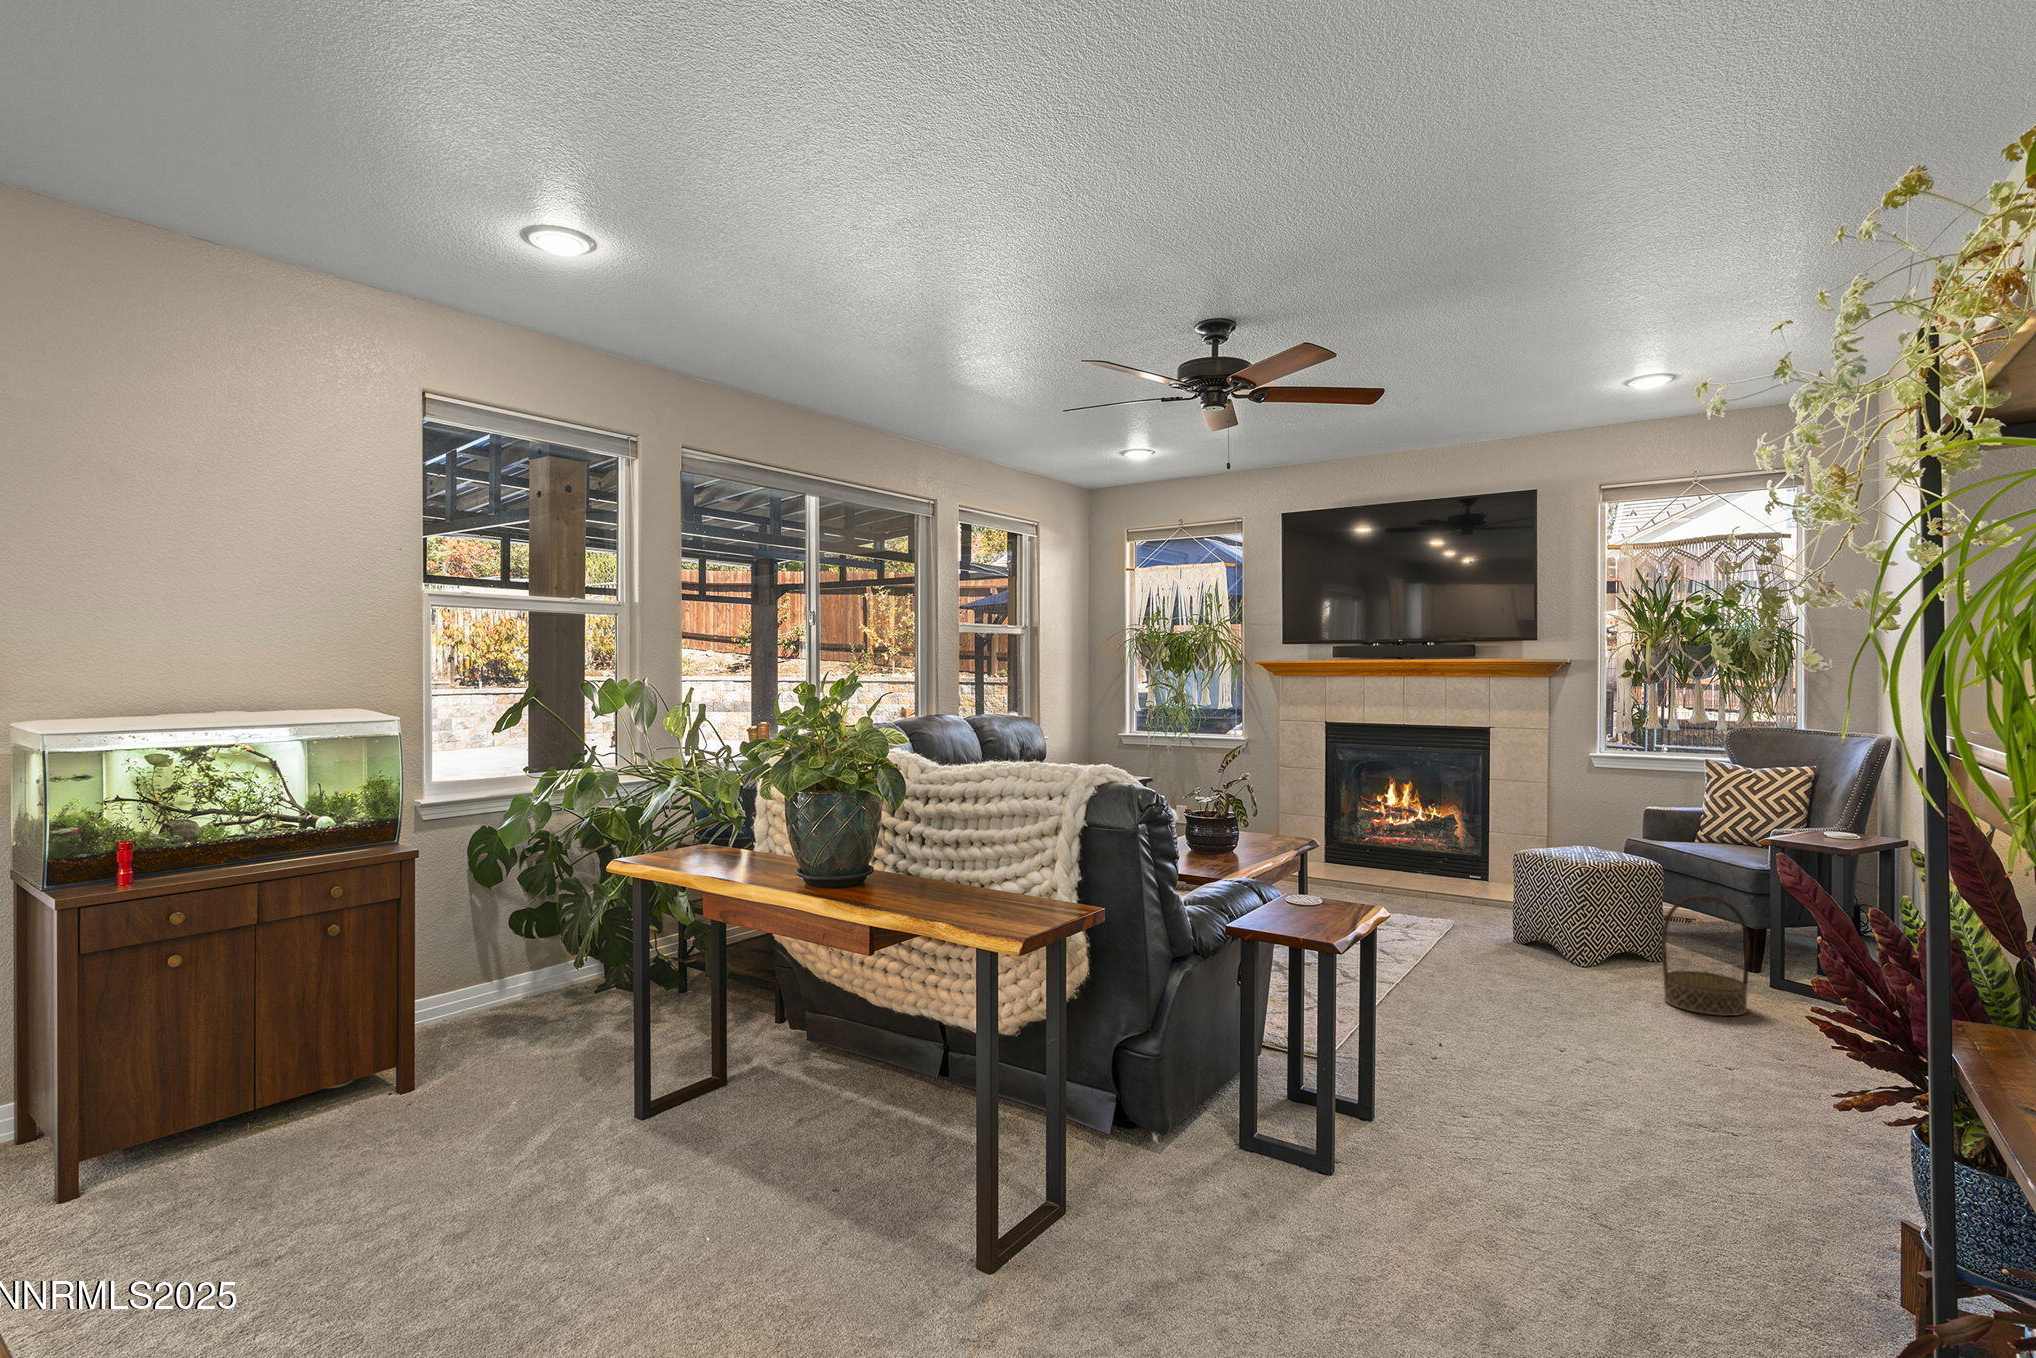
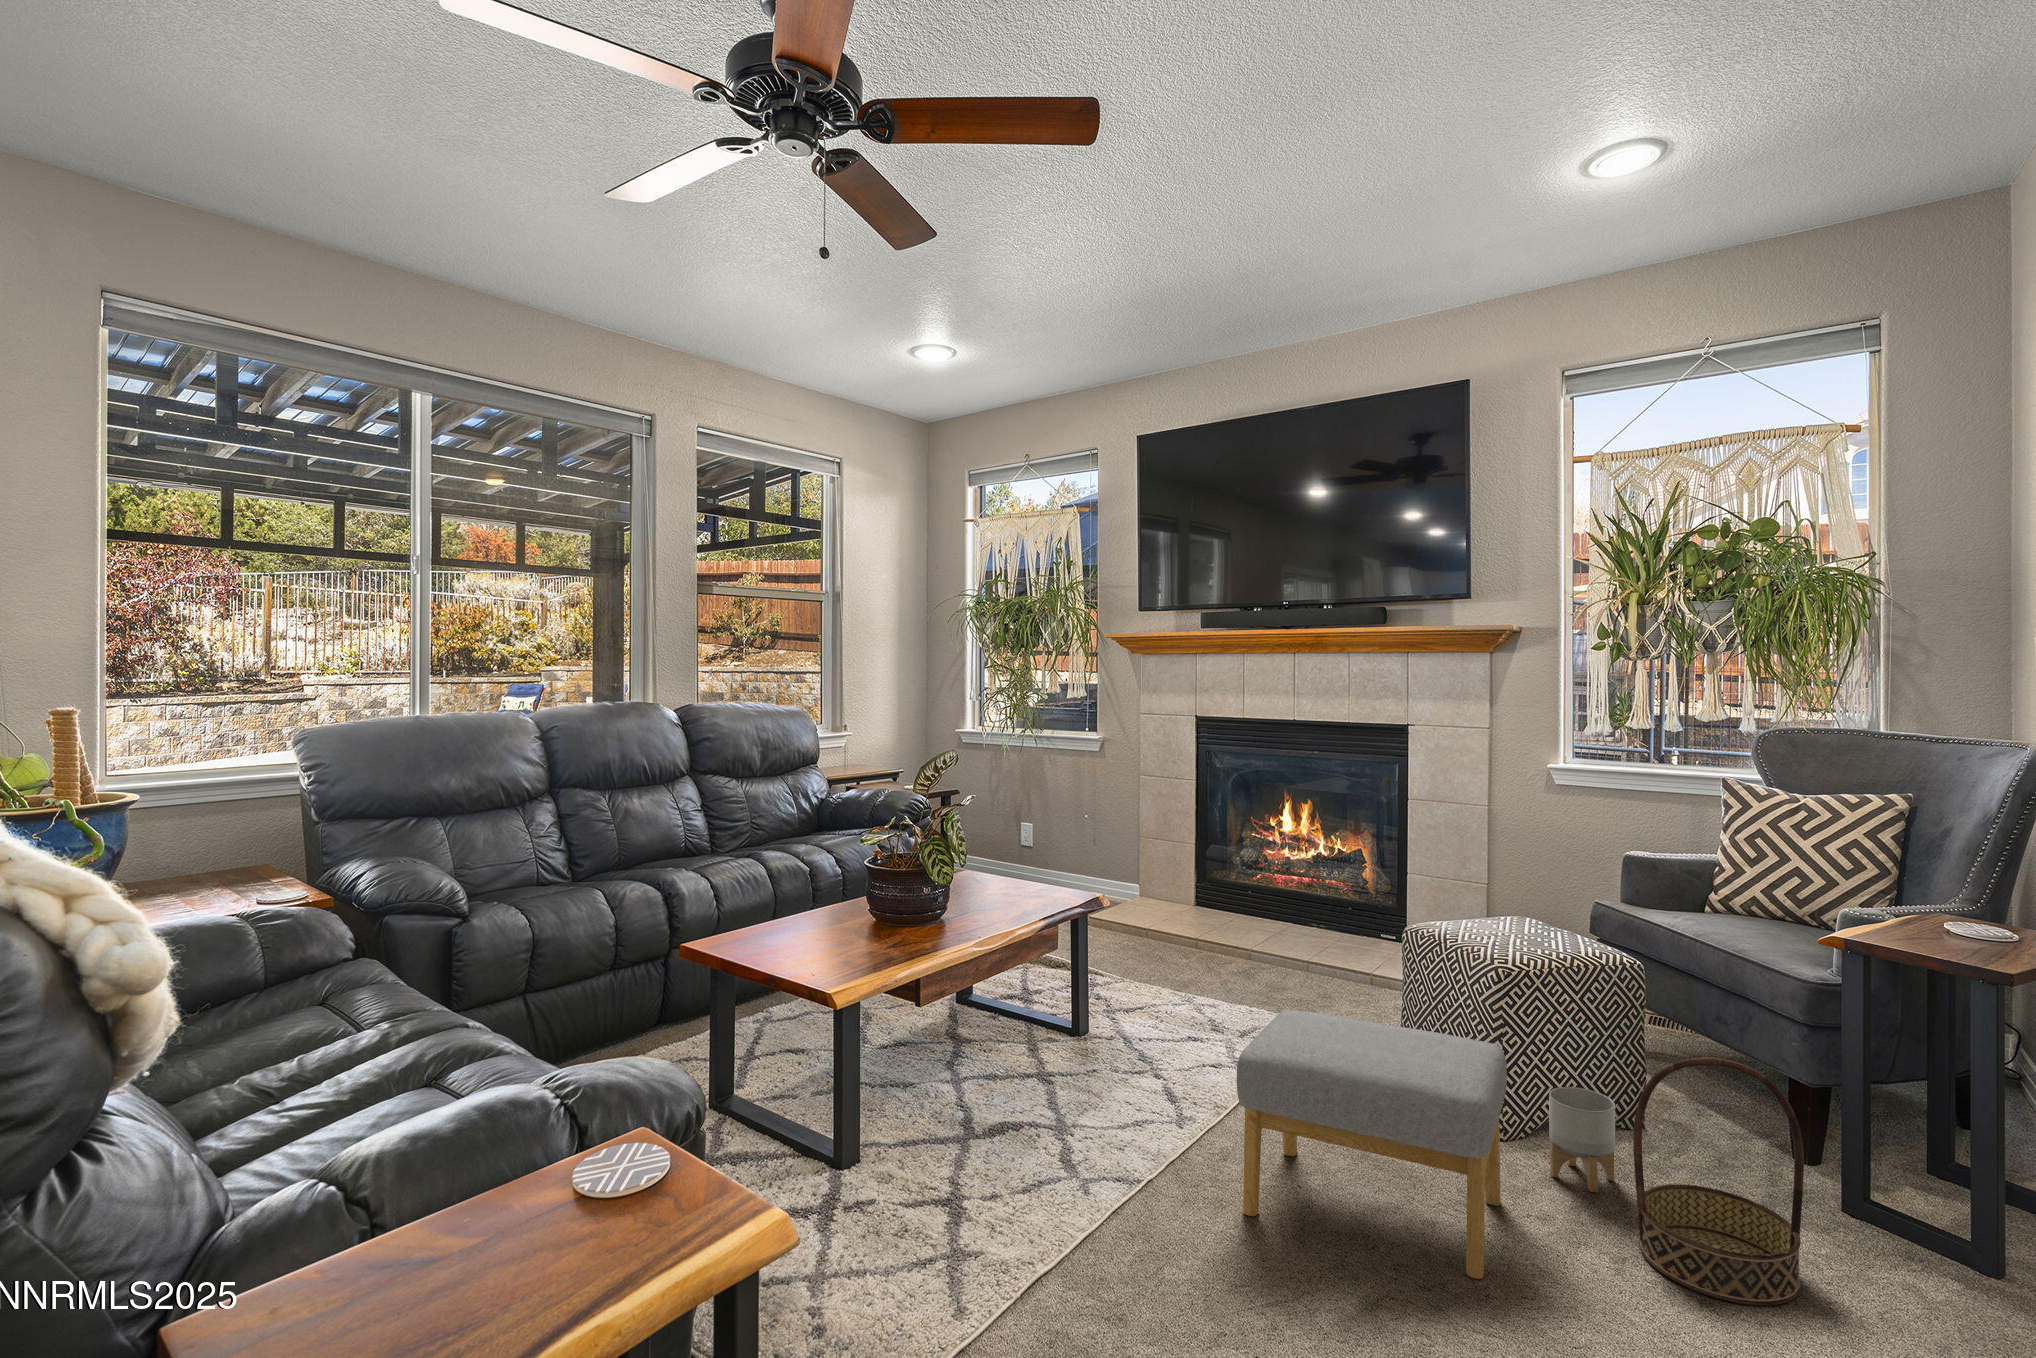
footstool: none [1443,888,1591,1010] -> present [1237,1010,1507,1279]
planter: none [1610,930,1648,984] -> present [1549,1087,1615,1192]

